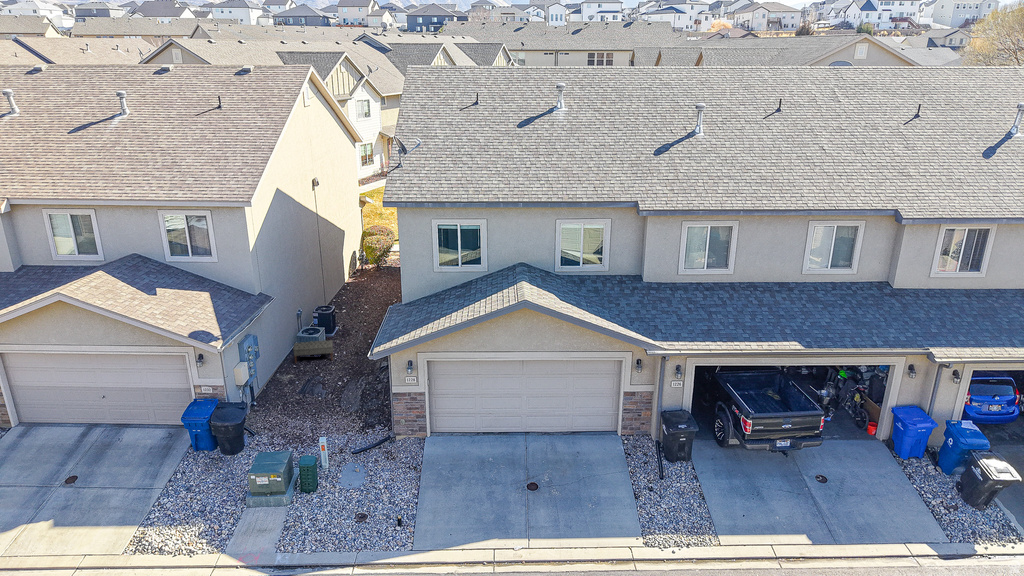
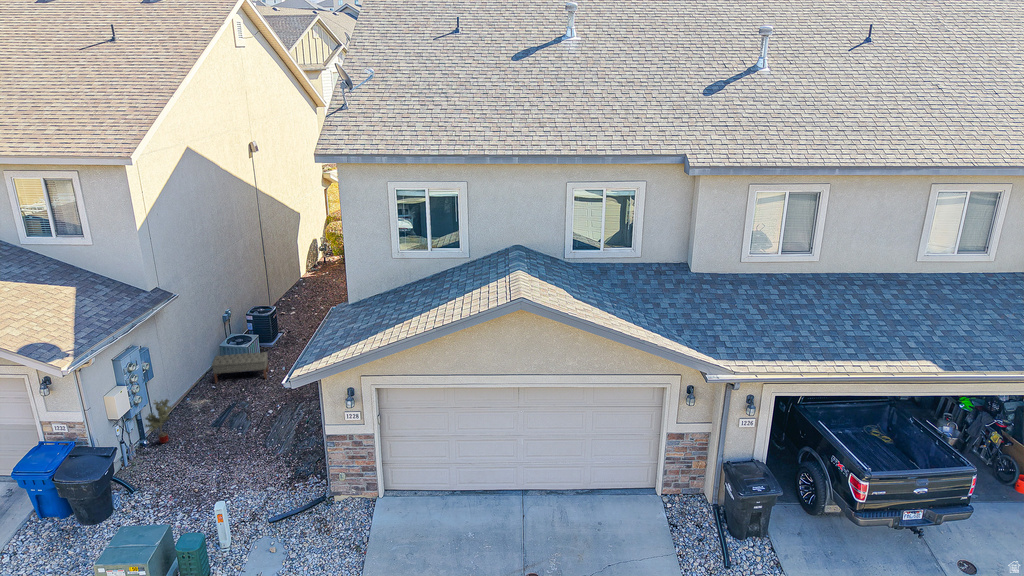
potted tree: none [256,372,274,404] -> present [145,399,172,443]

